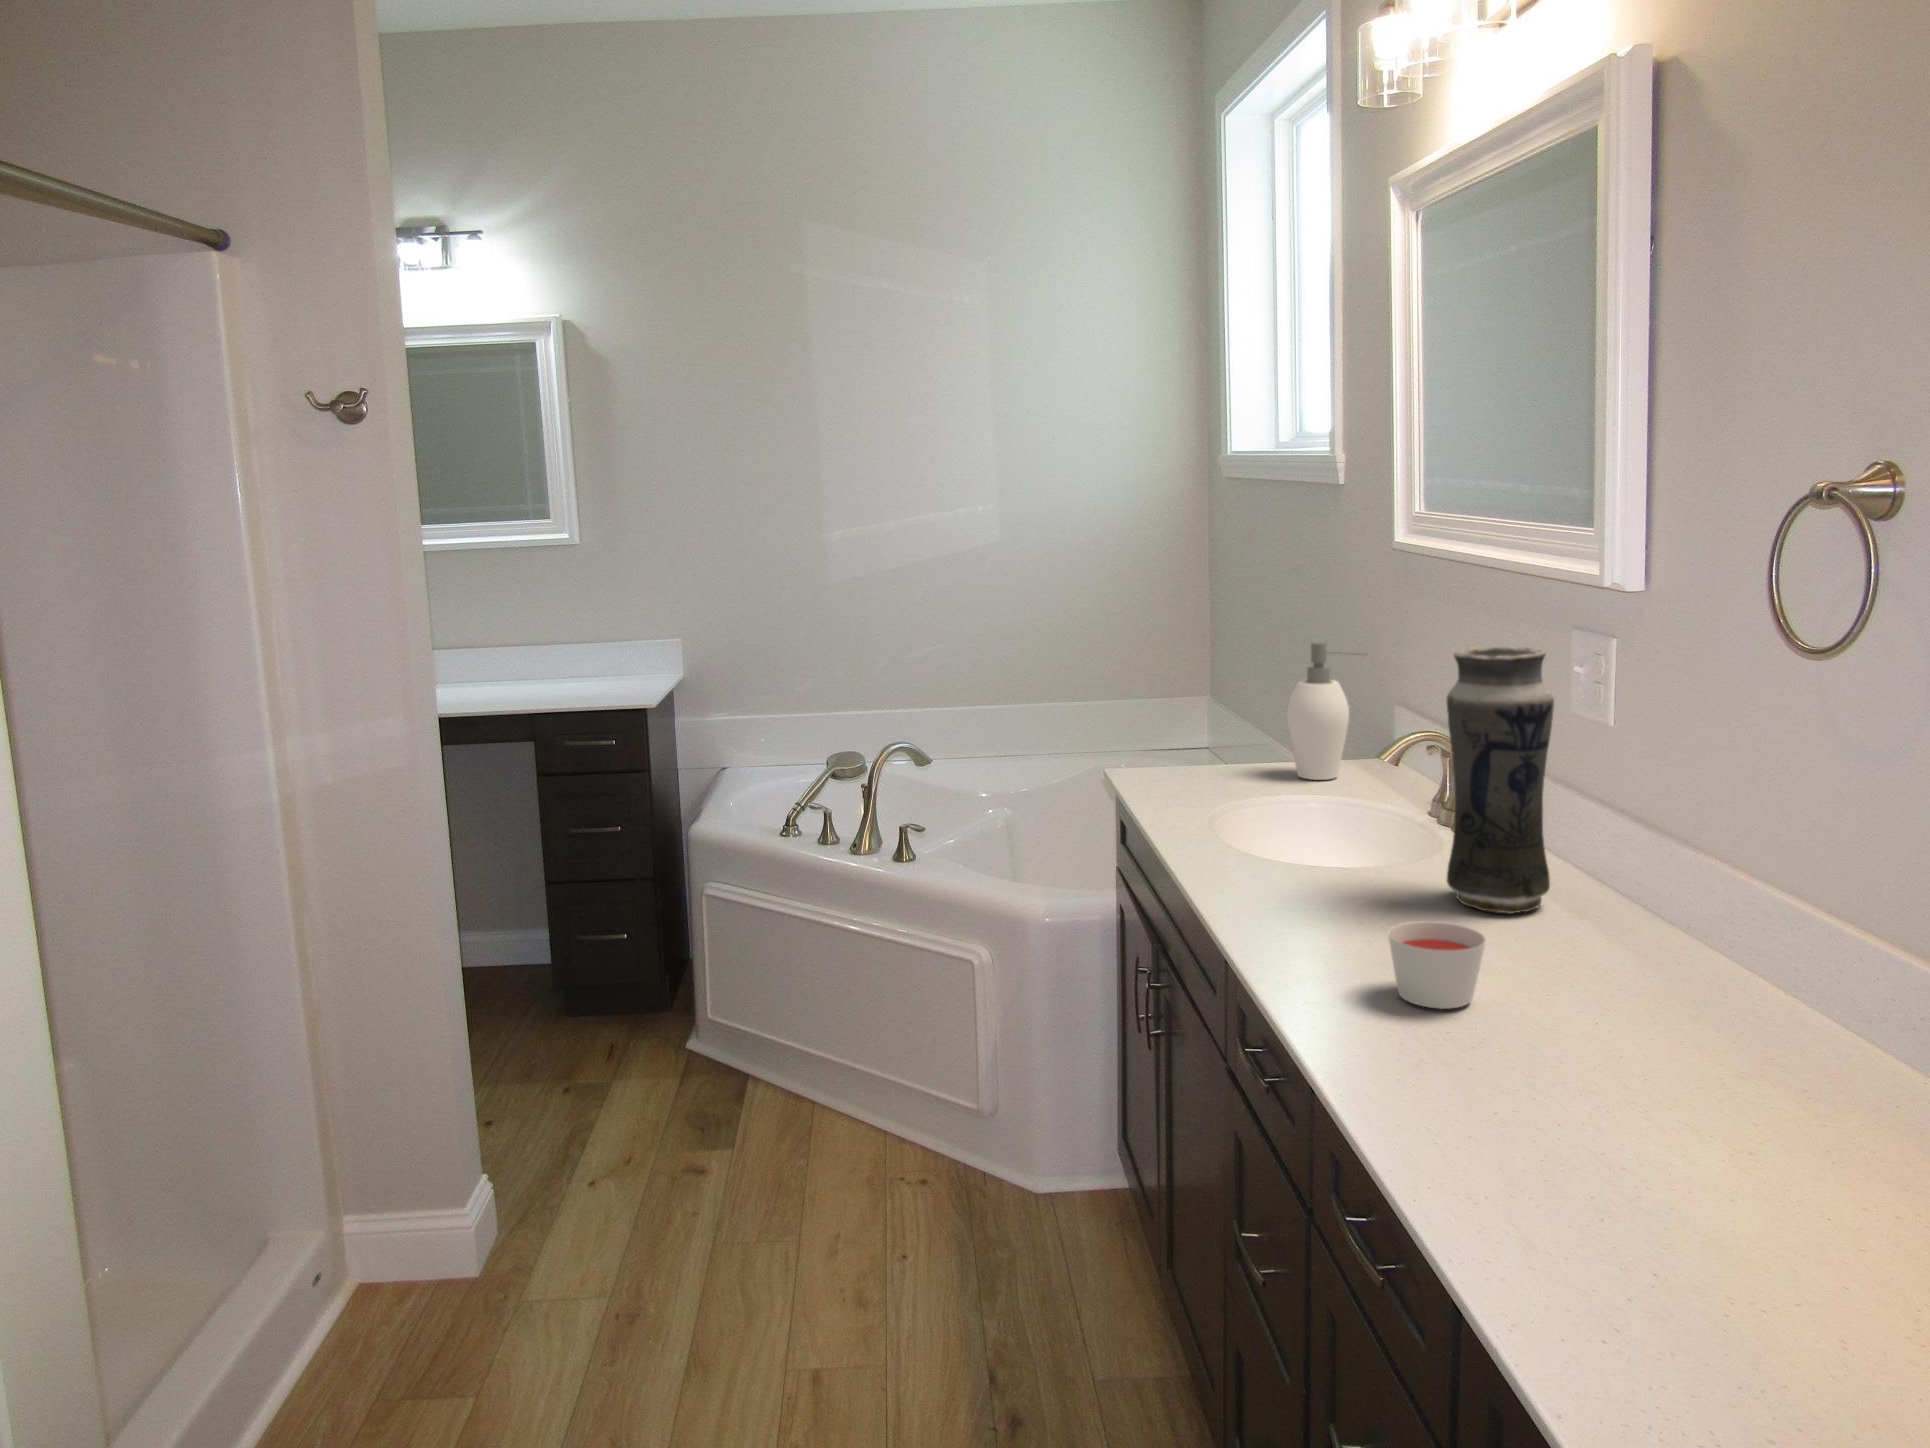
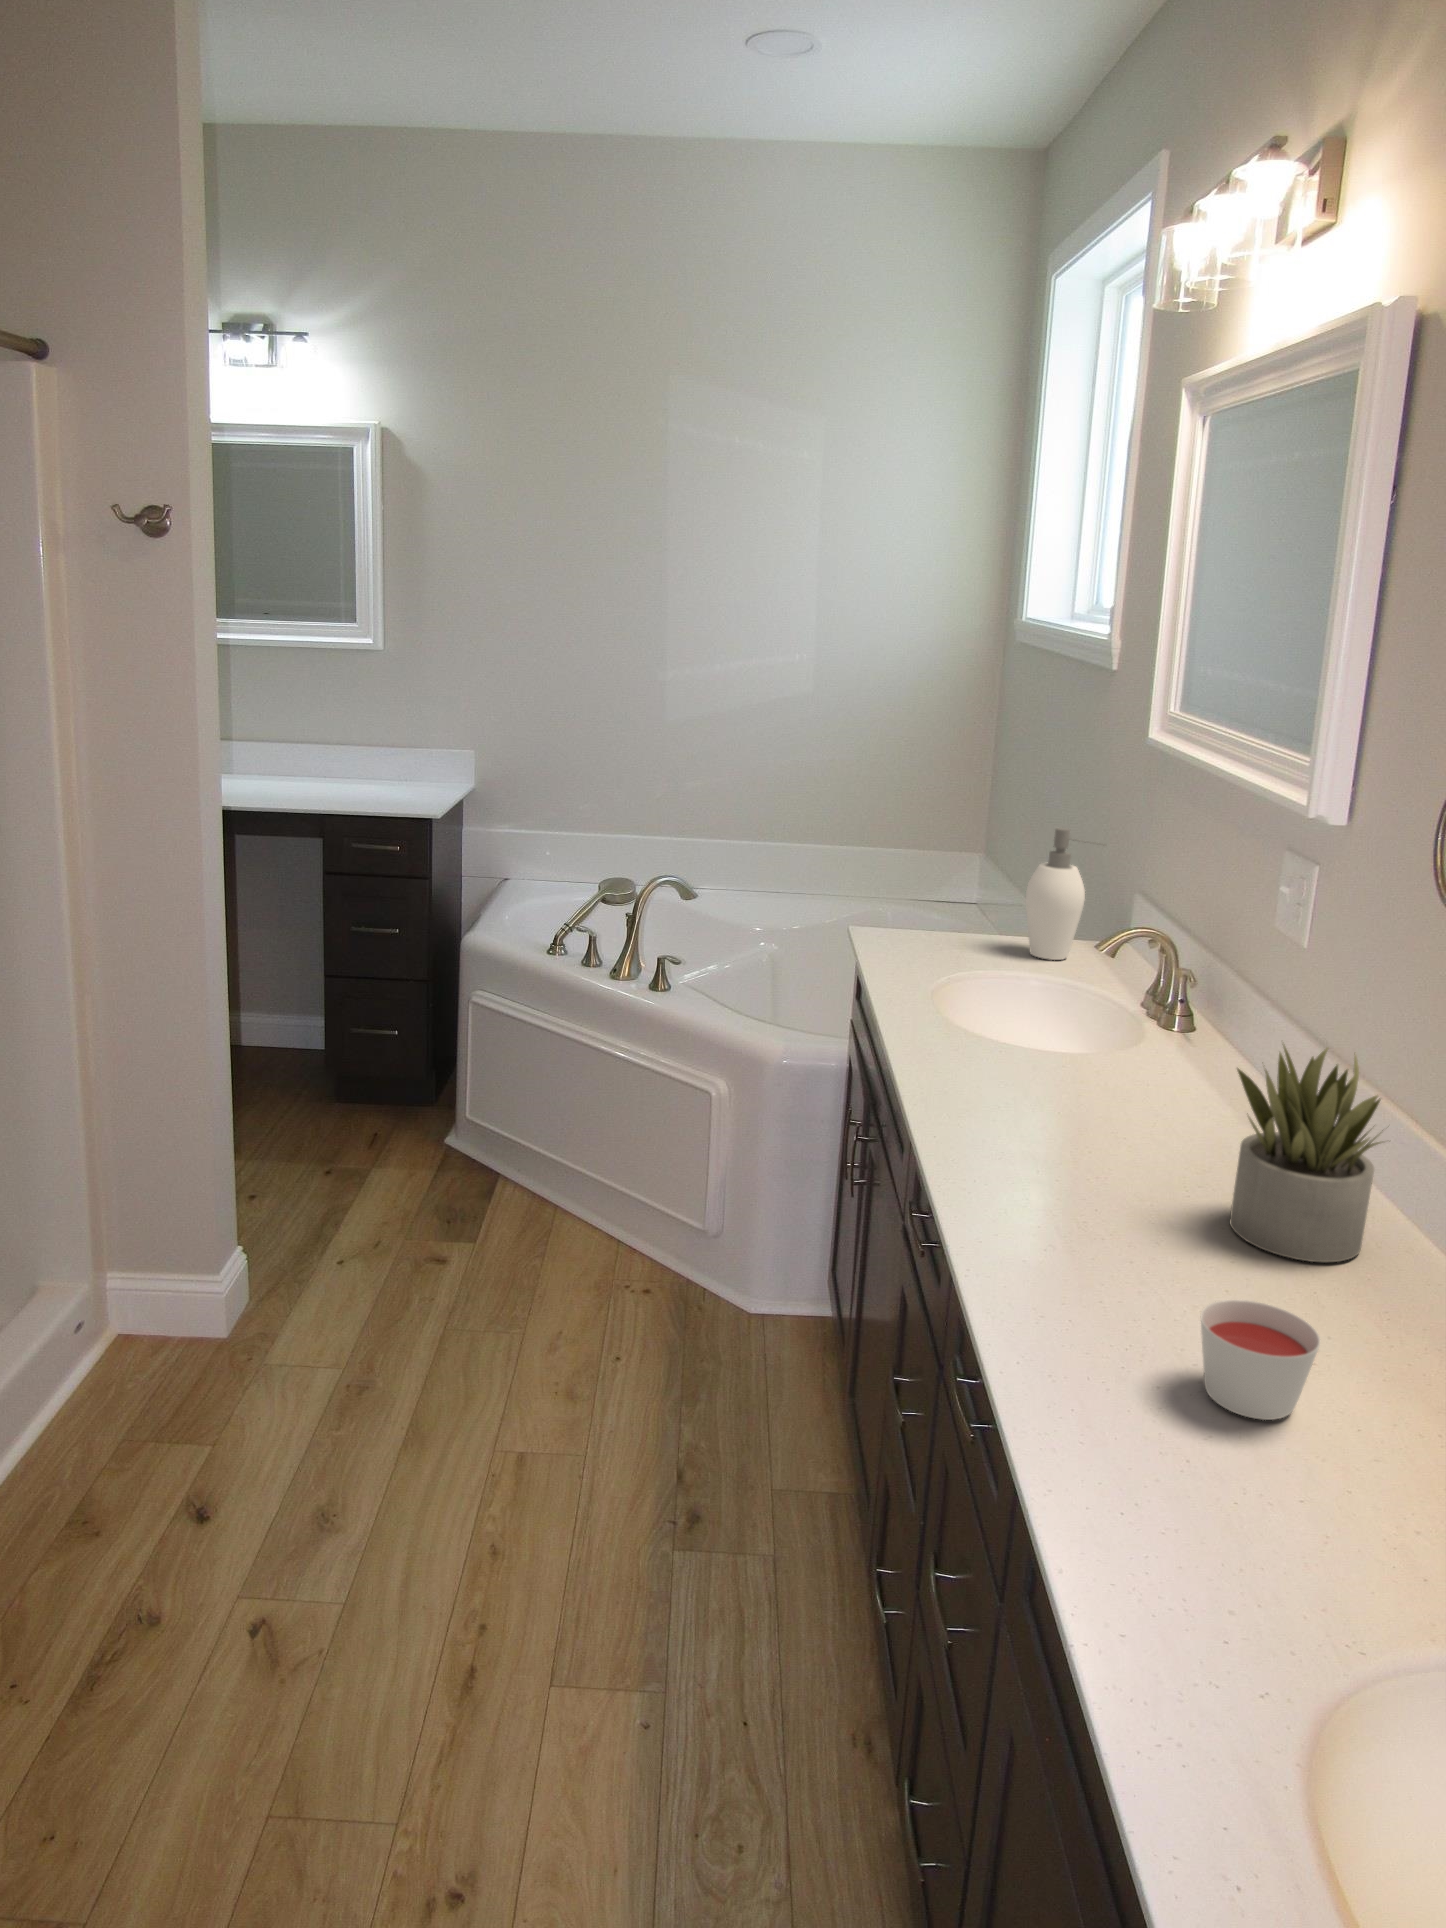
vase: present [1446,646,1554,913] -> none [1129,860,1245,1111]
succulent plant: none [1594,814,1785,1055] -> present [1230,1045,1383,1262]
candle: present [1388,921,1486,1009] -> present [1201,1300,1320,1420]

